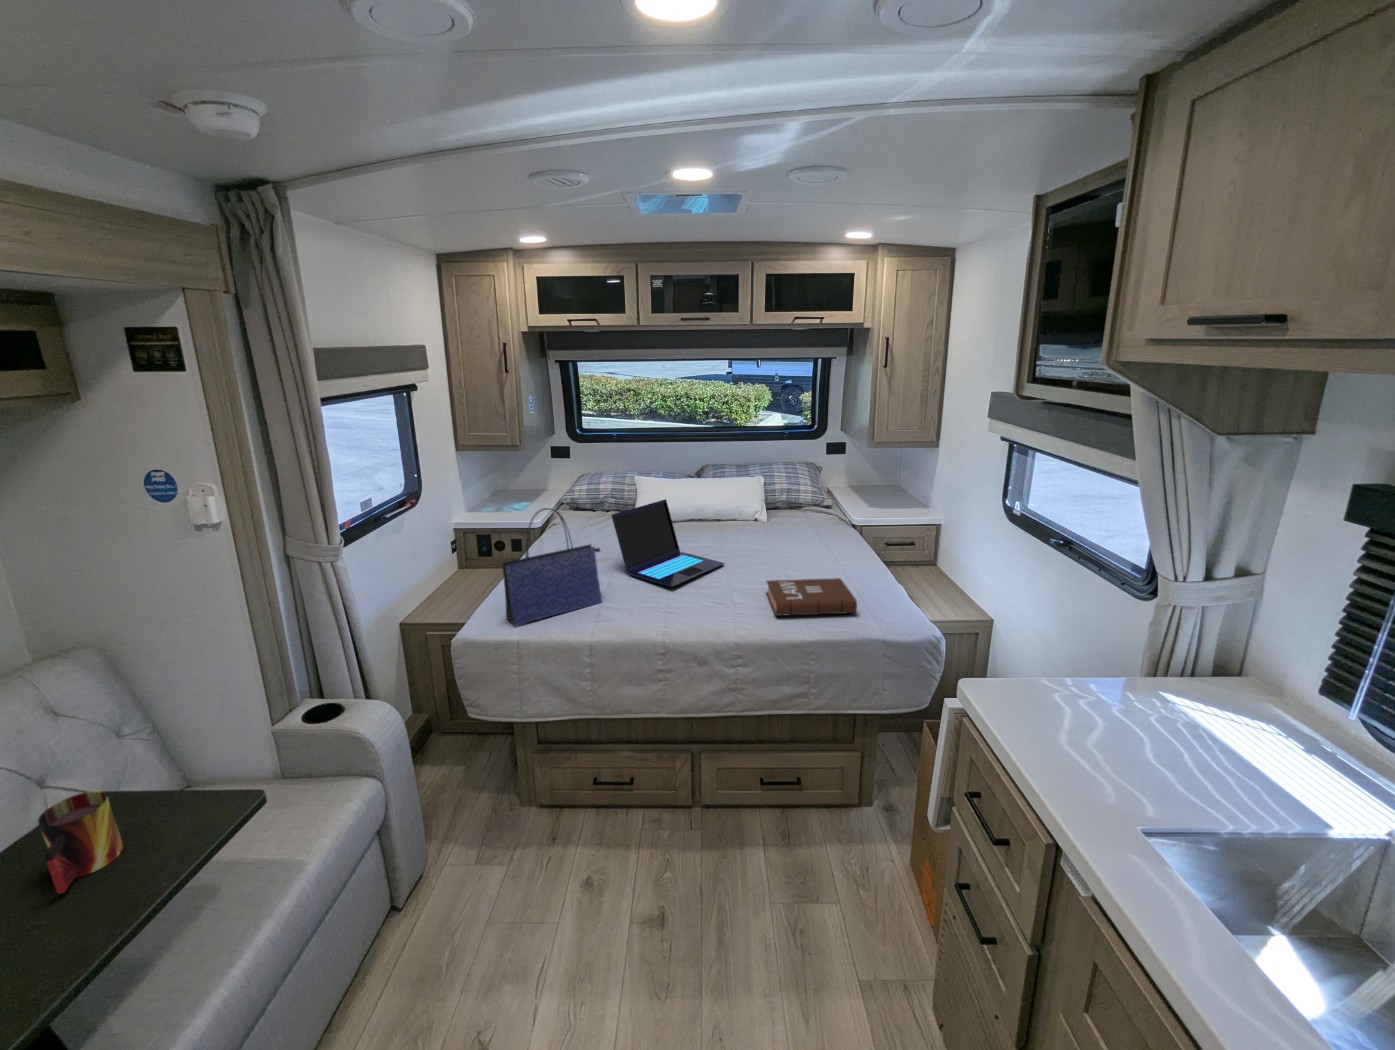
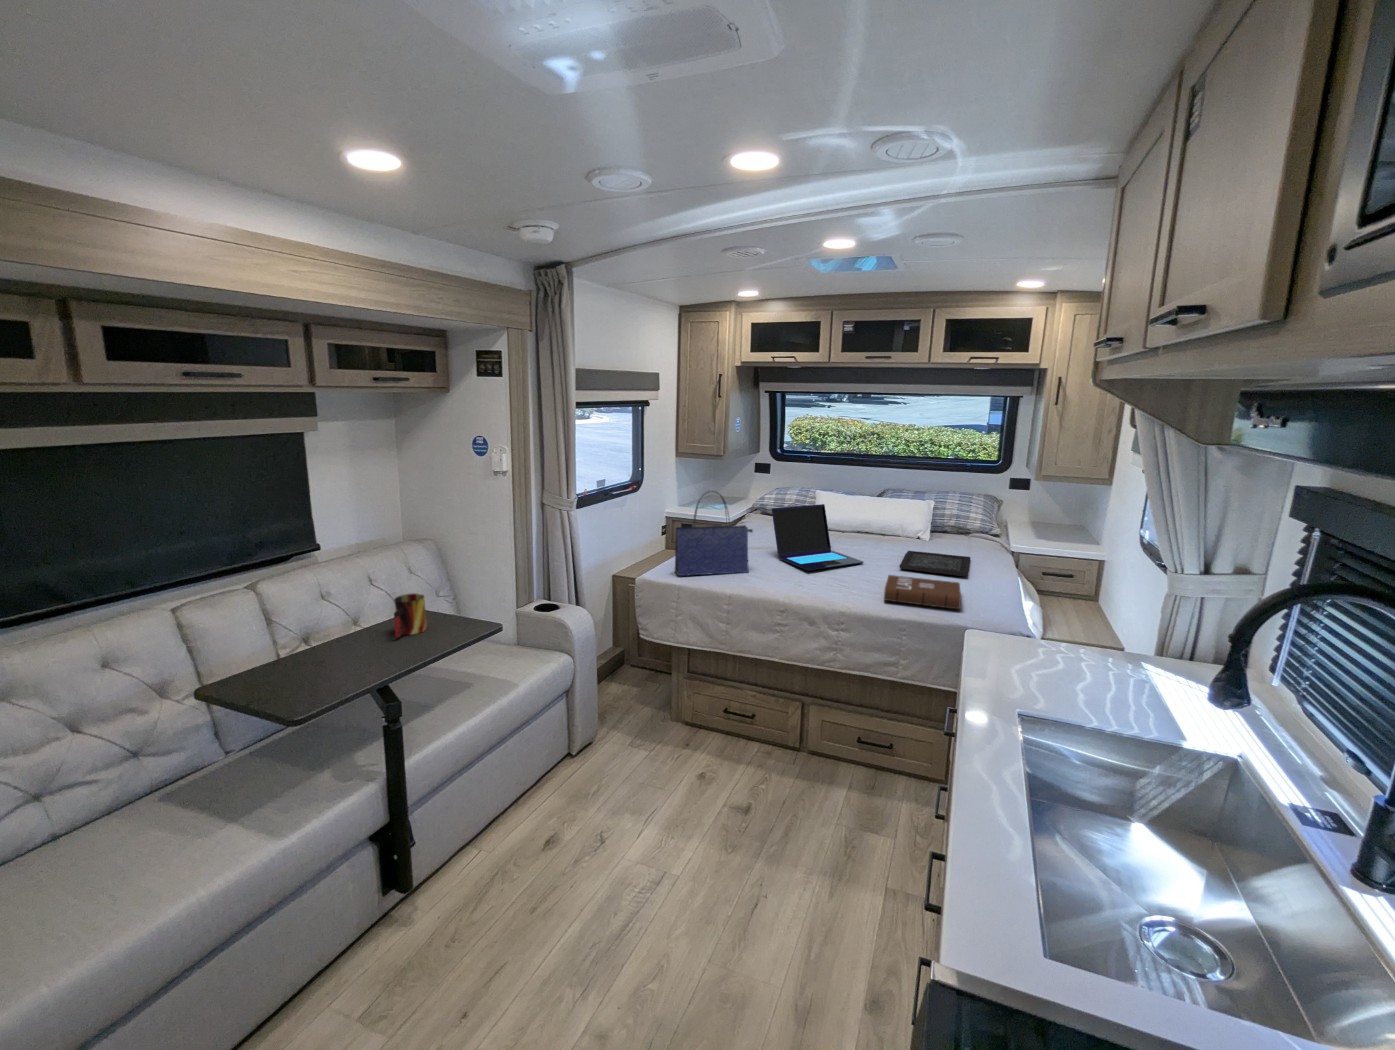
tray: none [759,539,835,566] -> present [900,551,970,576]

